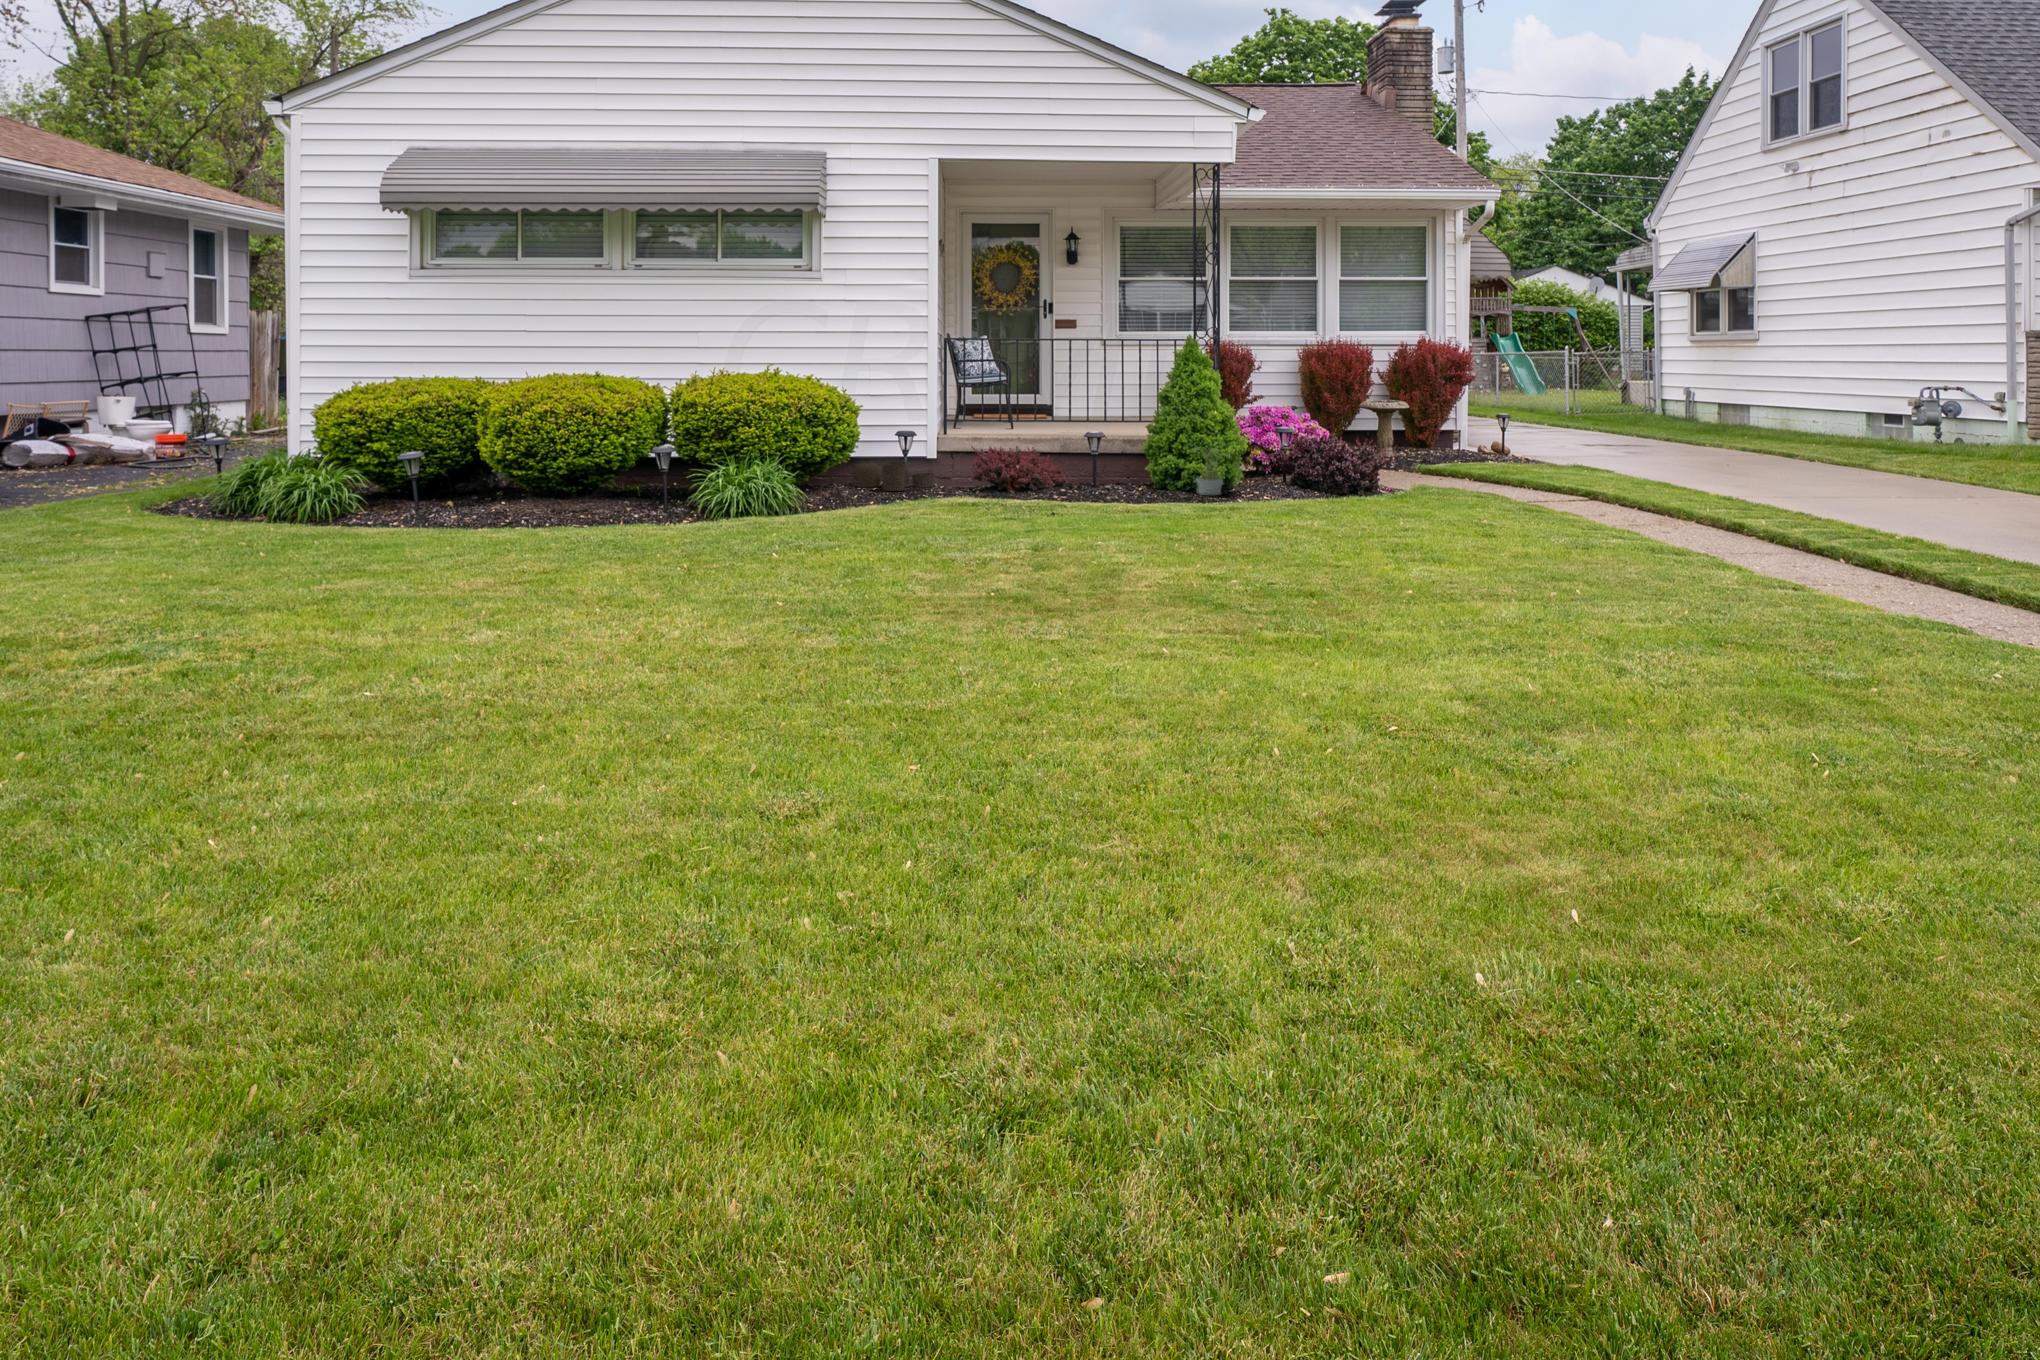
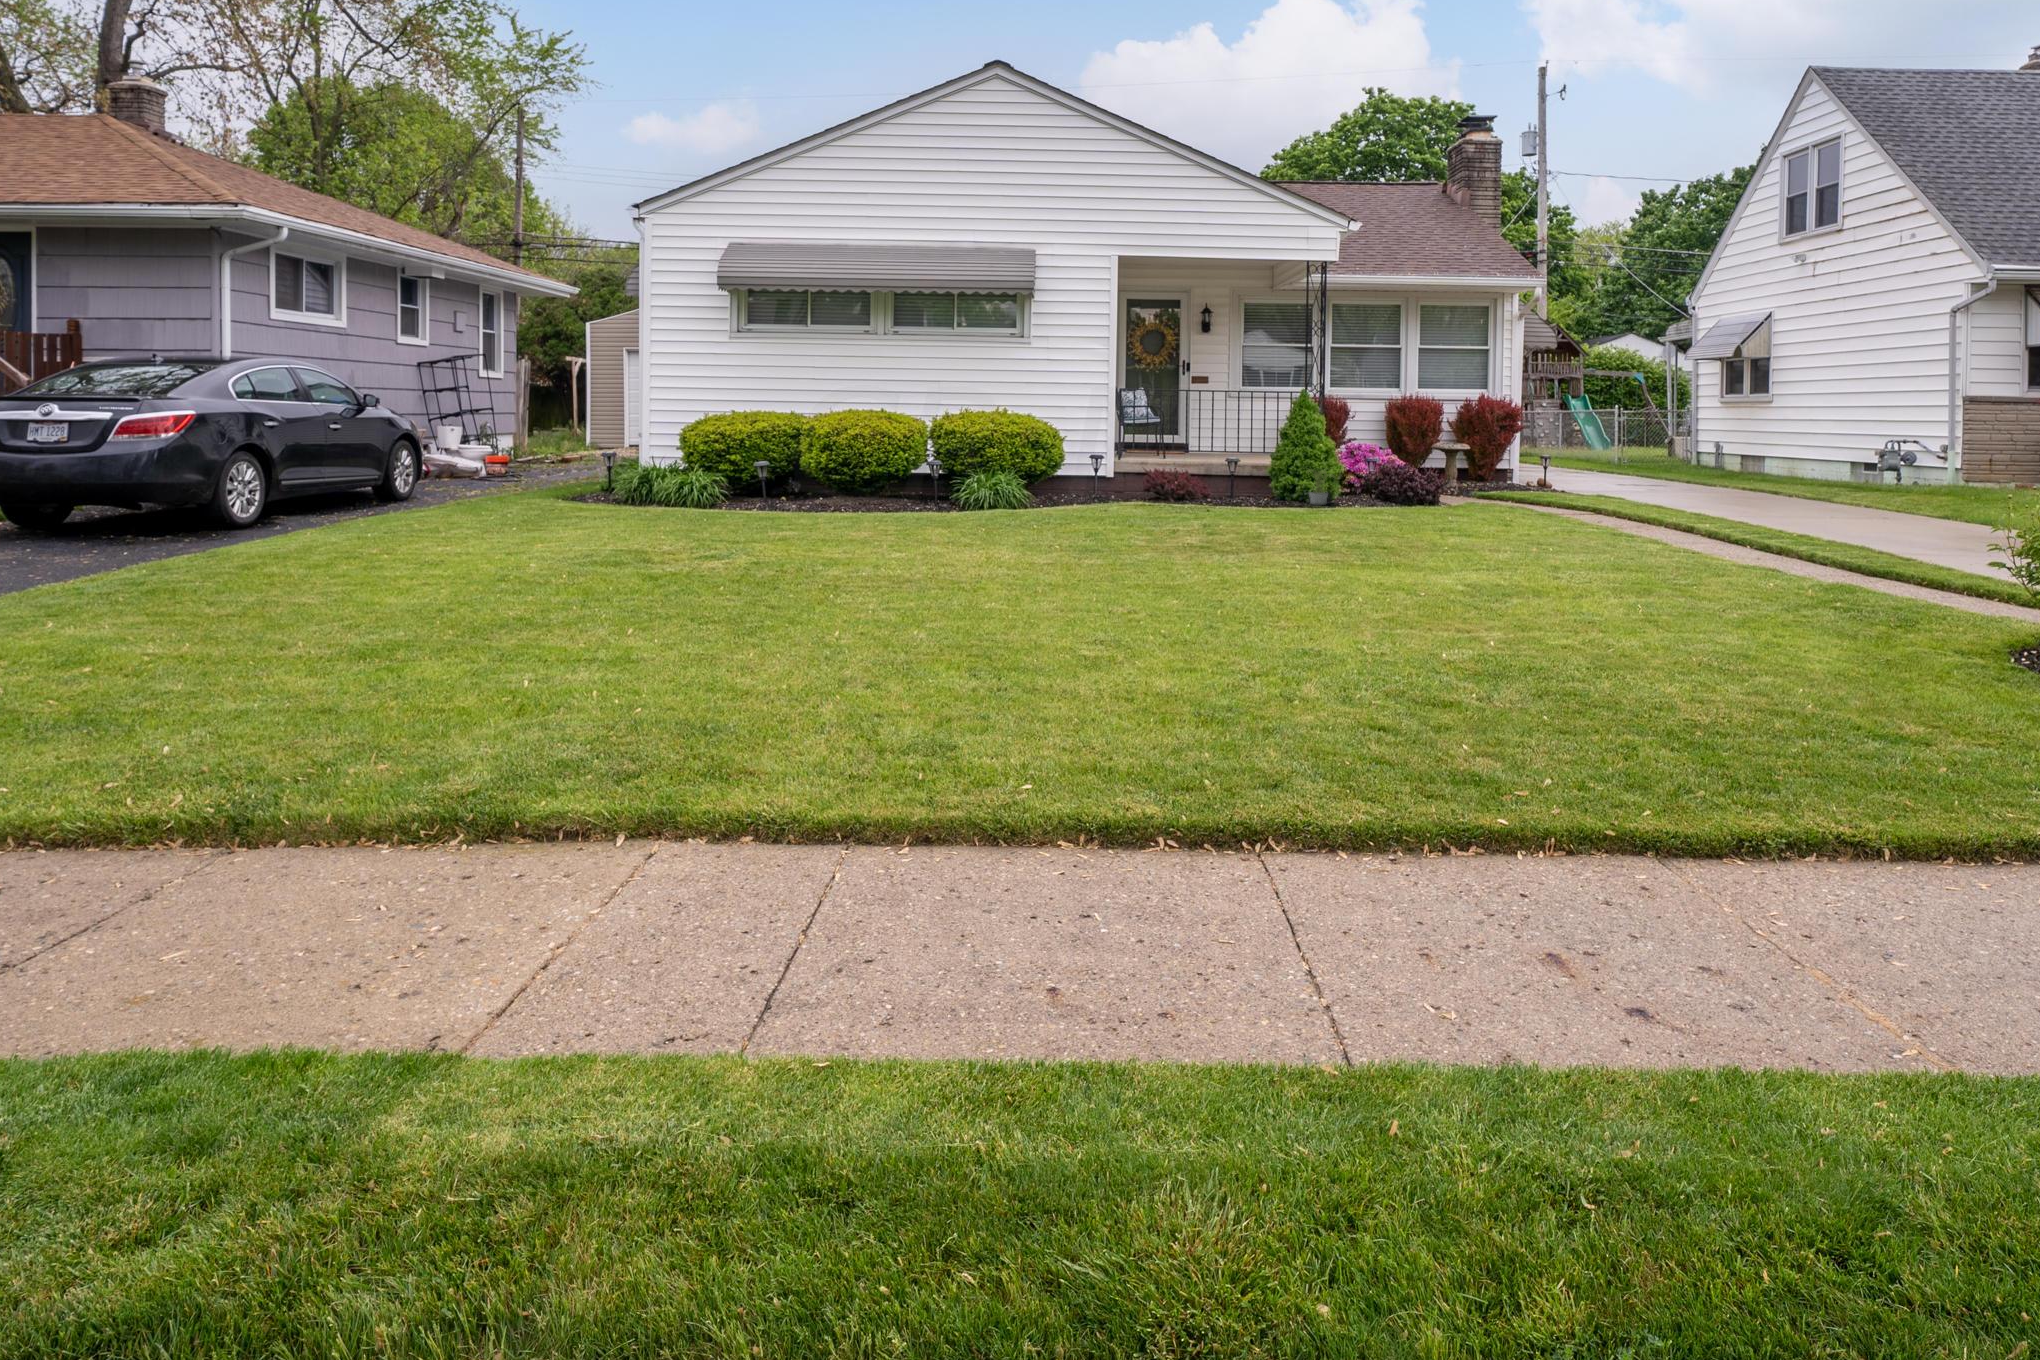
woven basket: present [852,458,935,491] -> none [1055,475,1116,499]

